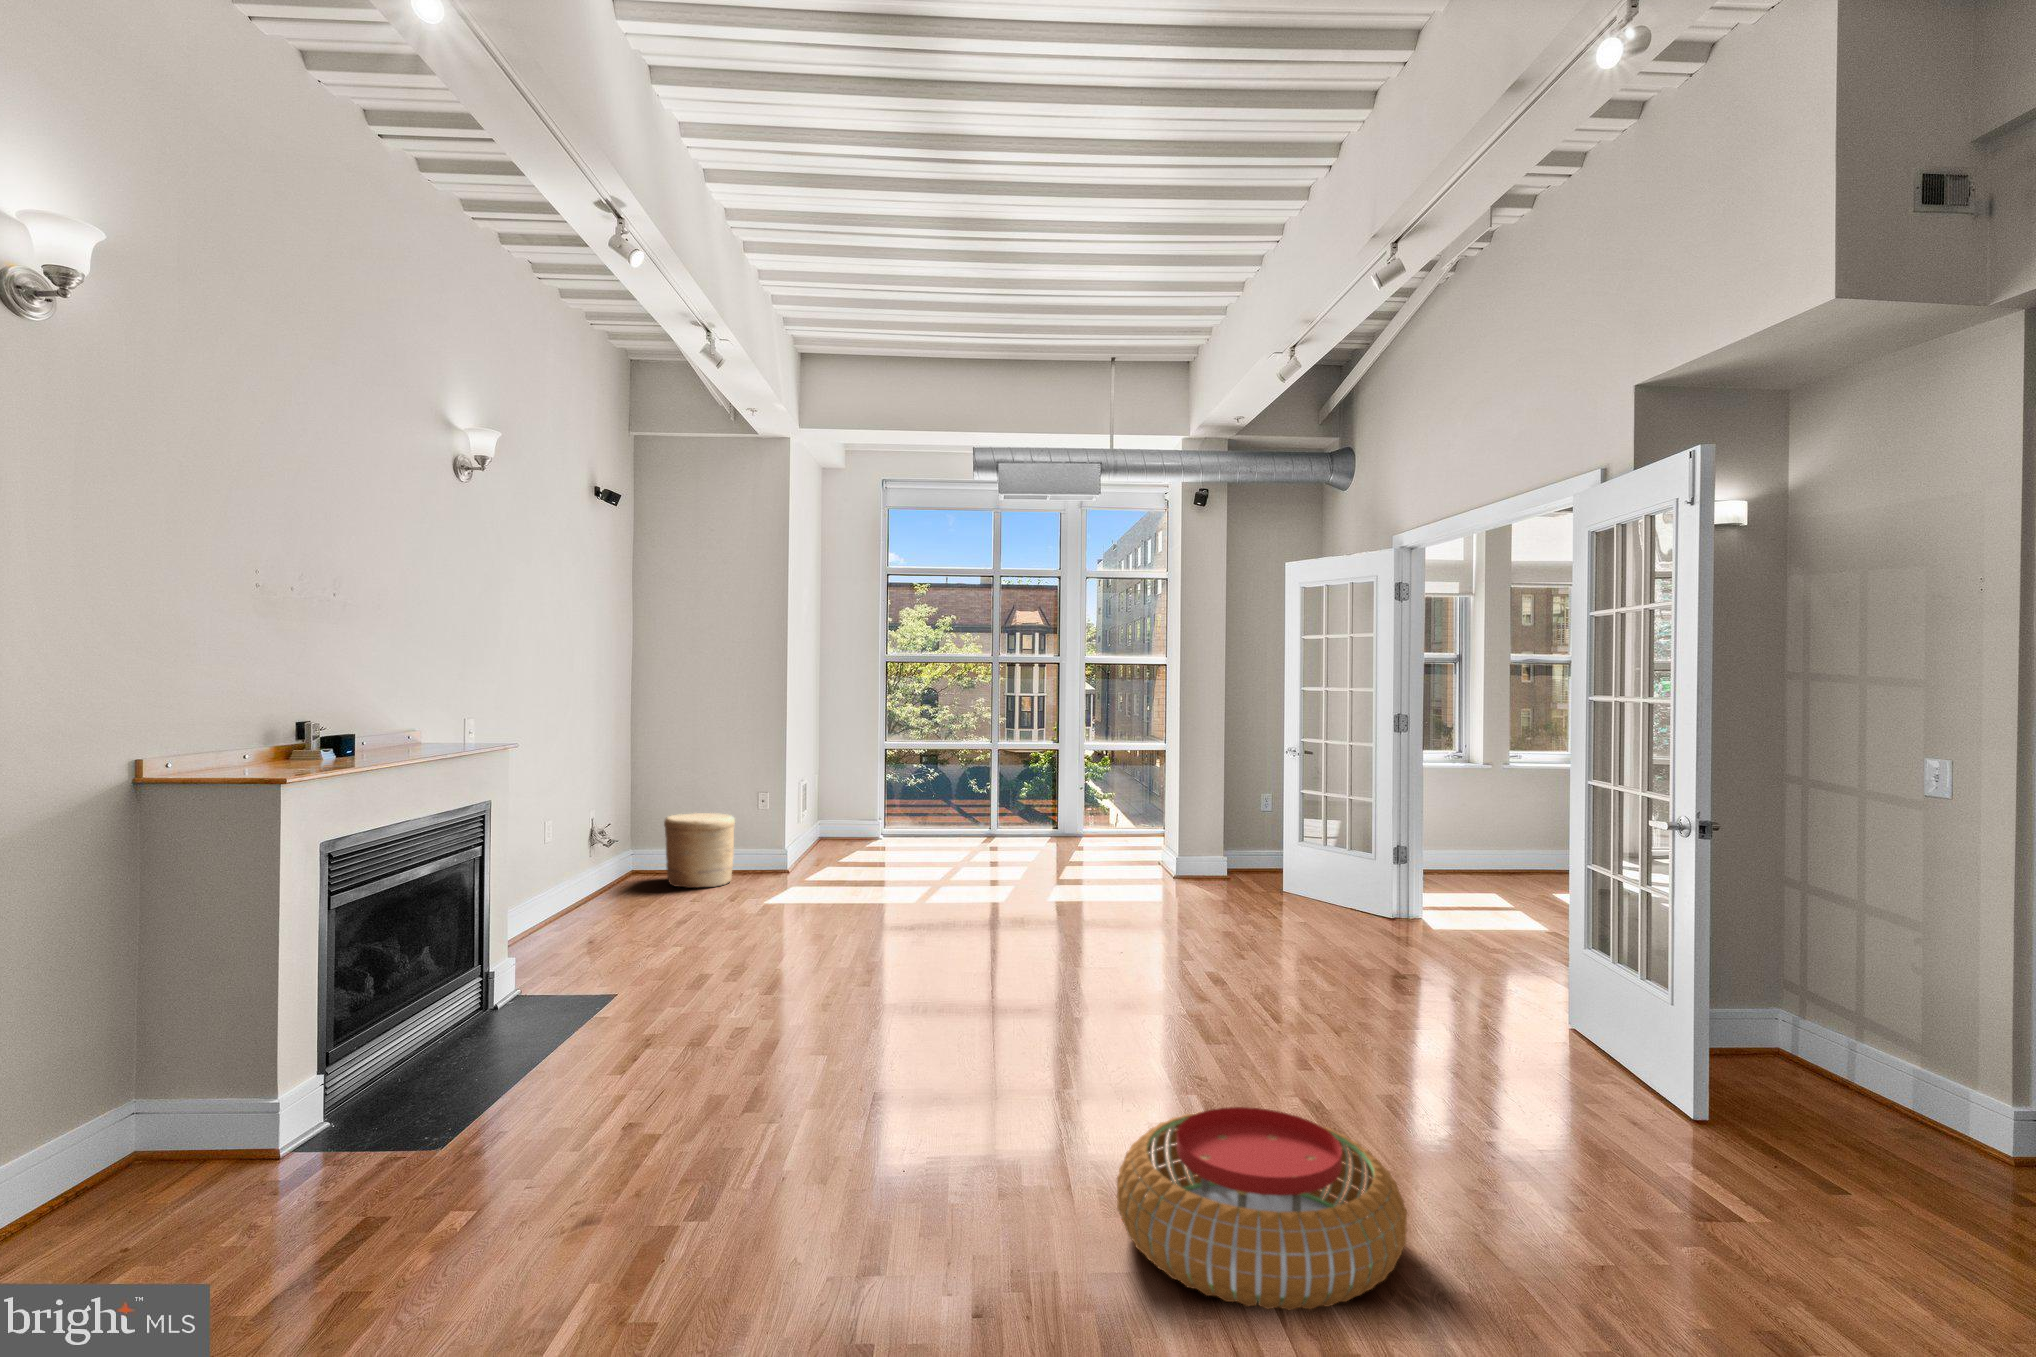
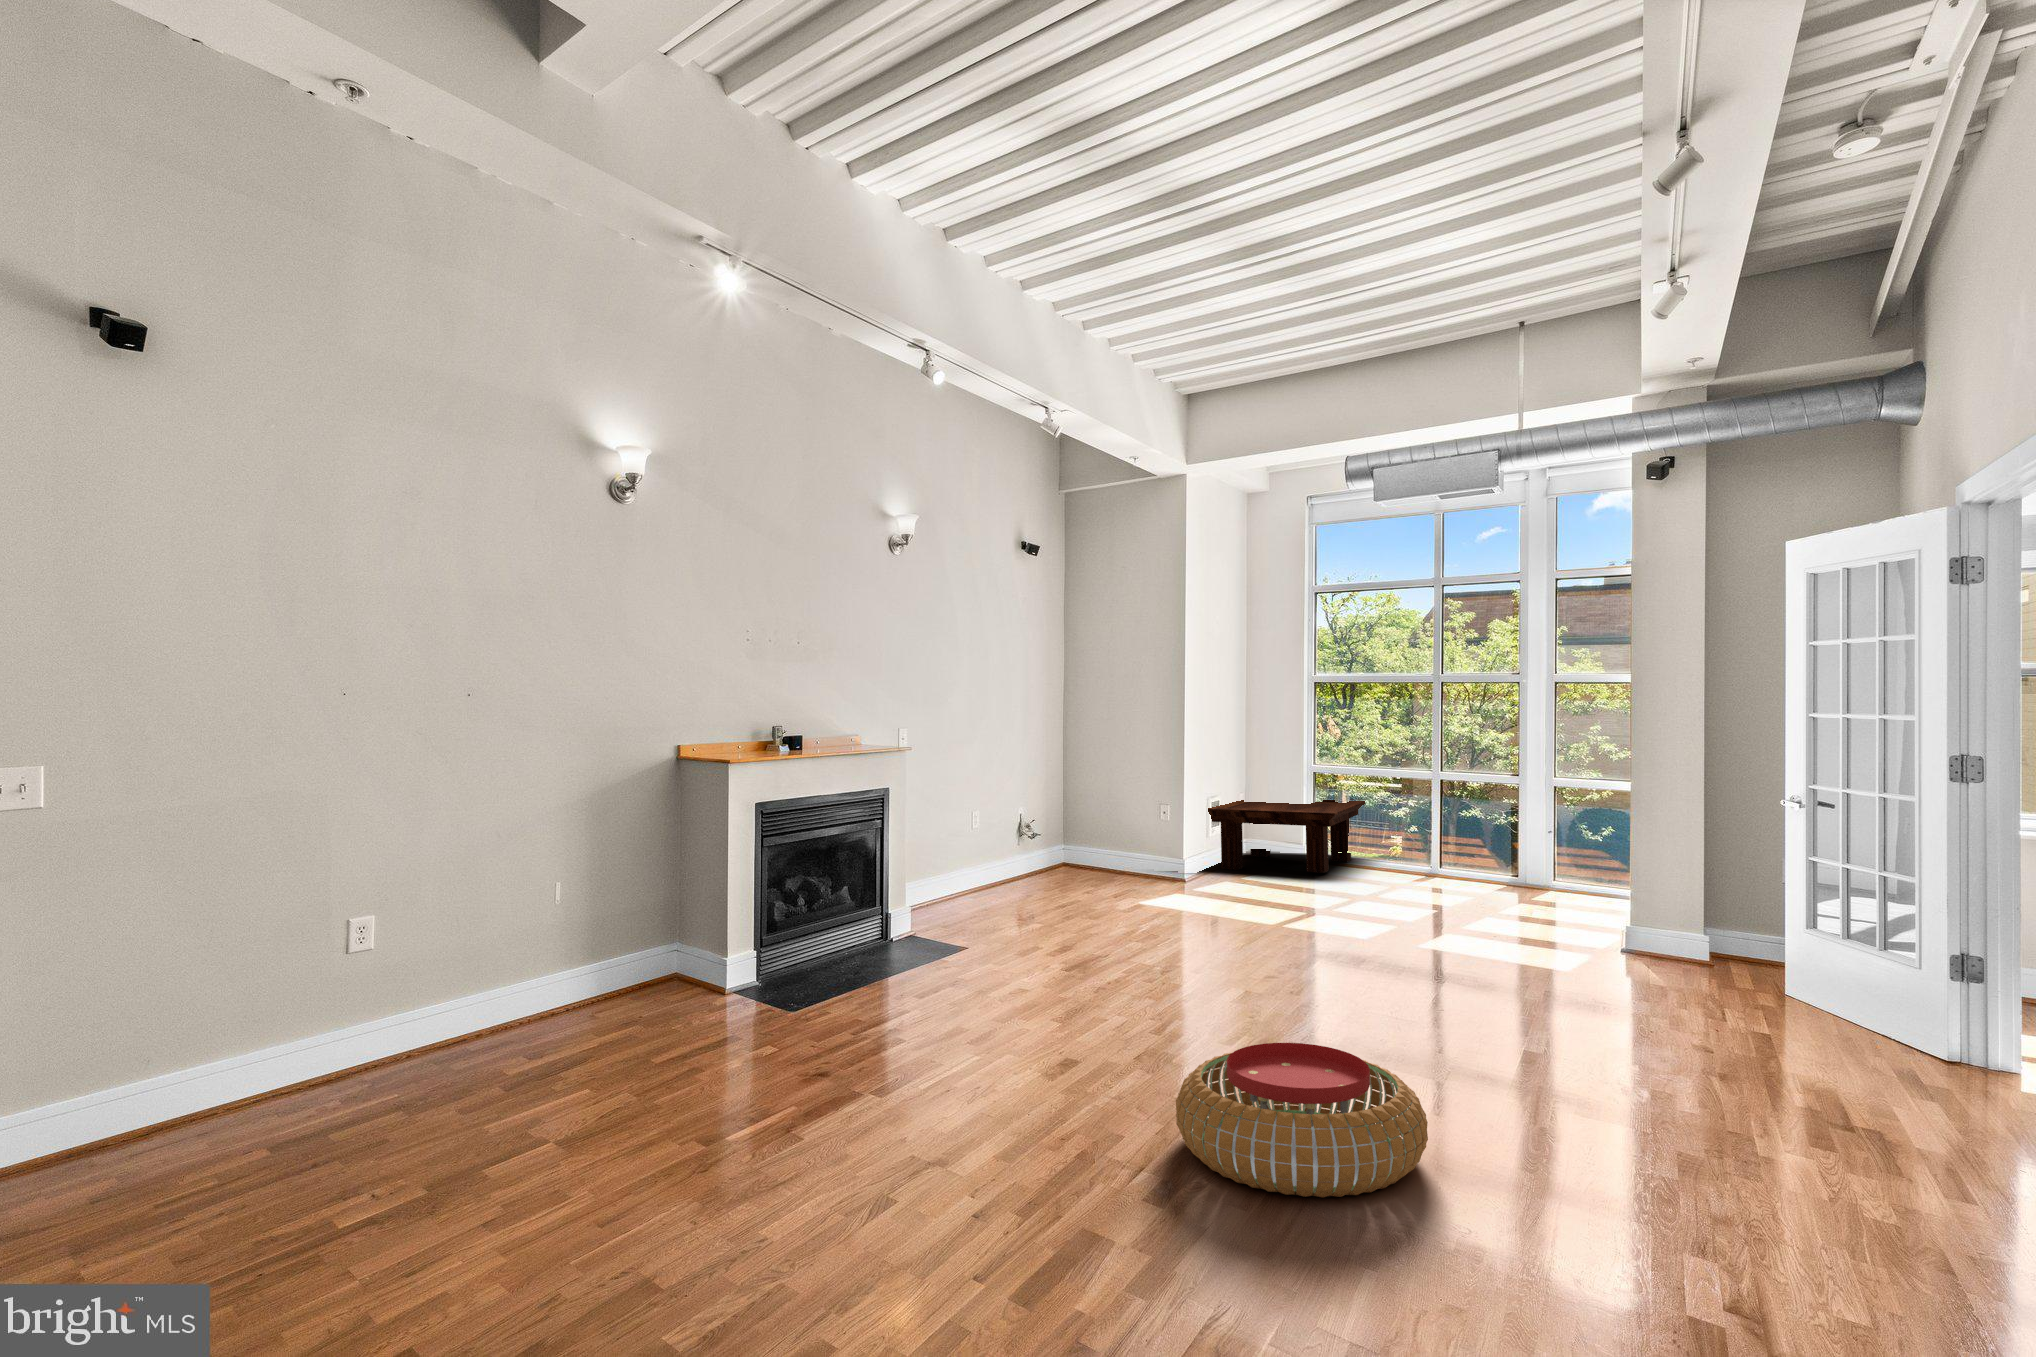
coffee table: none [794,789,948,870] -> present [1208,800,1365,873]
woven basket: present [664,813,735,888] -> none [1082,812,1142,876]

